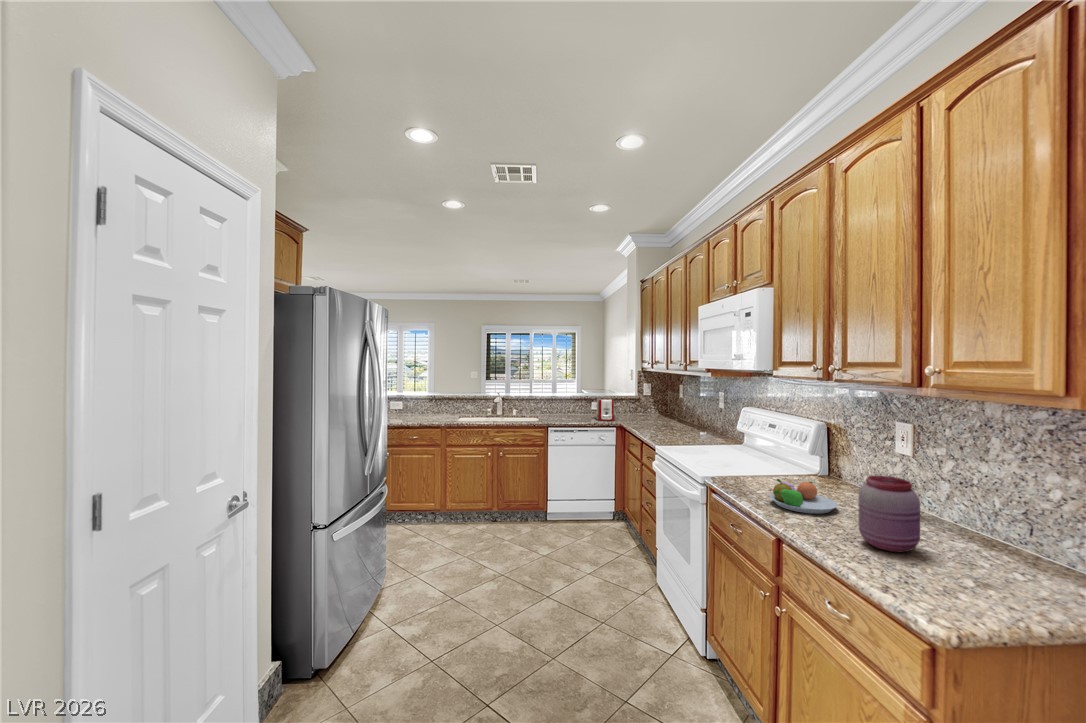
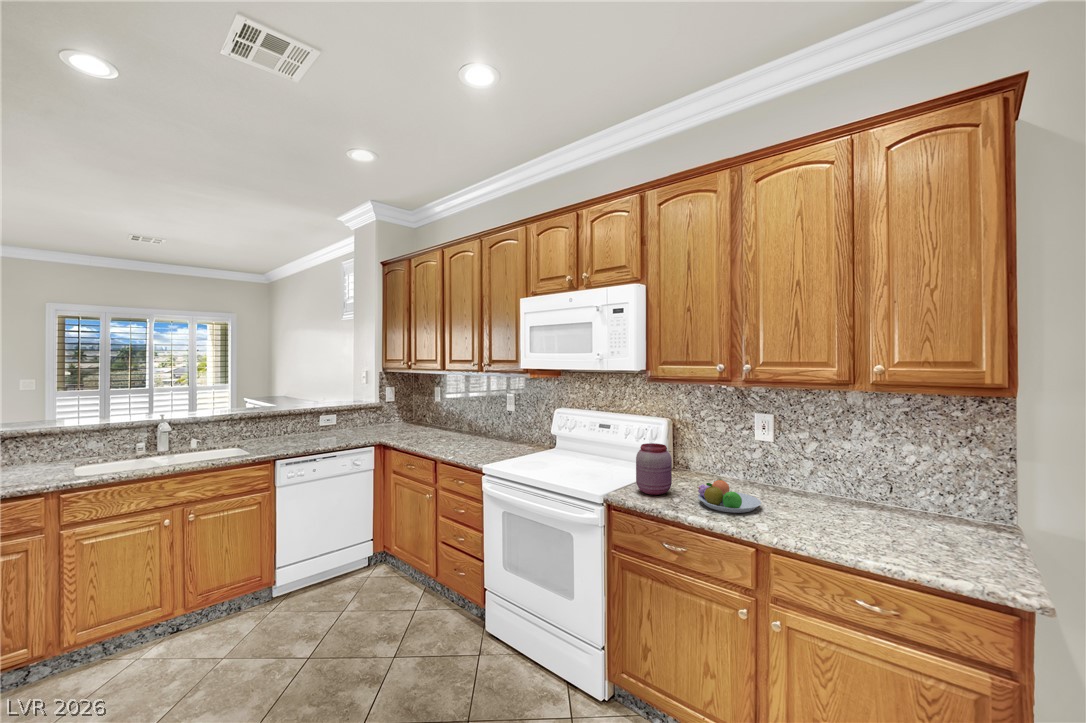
toaster: present [595,398,615,421] -> none [332,409,366,440]
jar: present [858,476,920,552] -> present [636,443,672,495]

